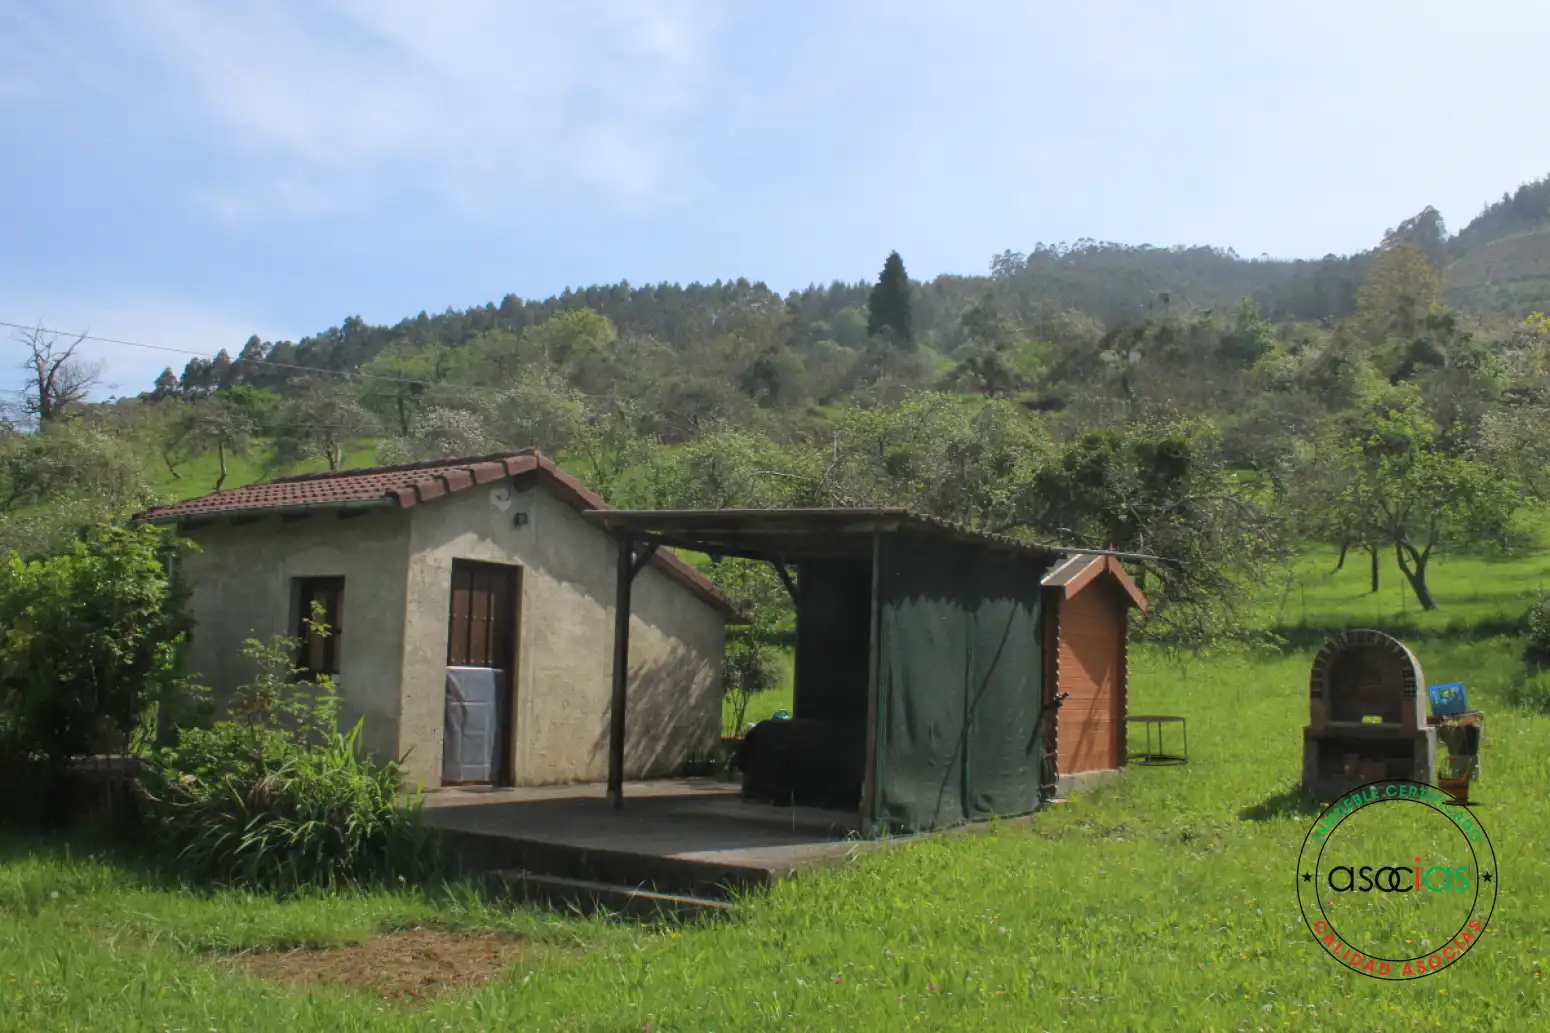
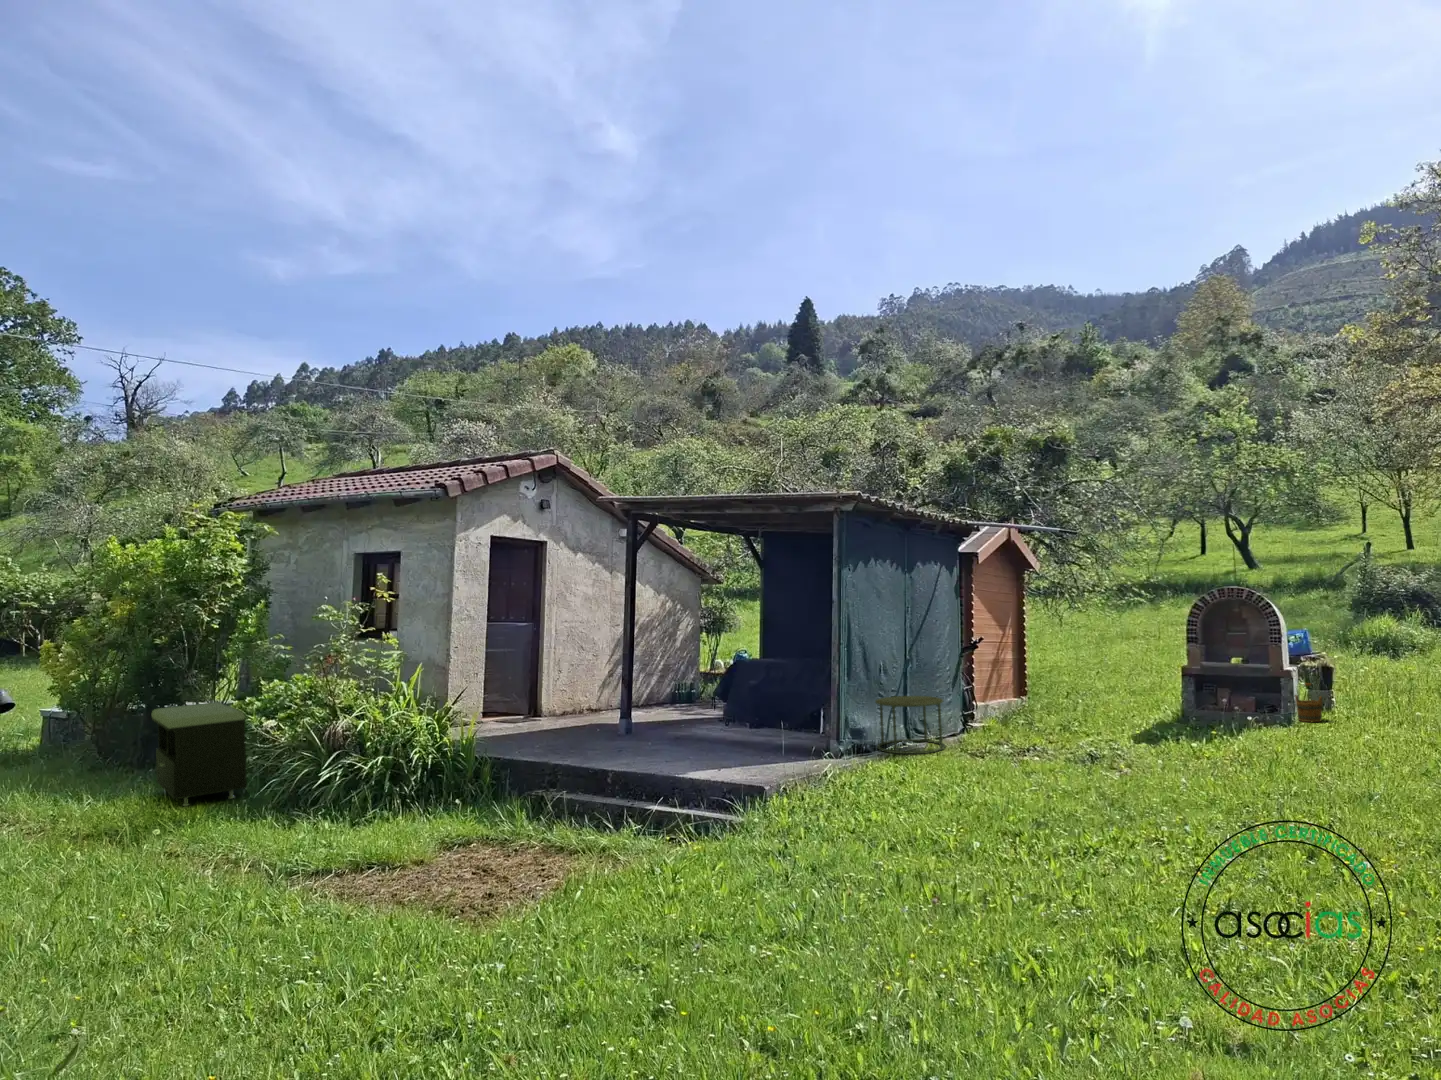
side table: present [1122,715,1187,765] -> present [875,696,945,754]
storage bench: none [42,755,154,878] -> present [152,702,247,806]

